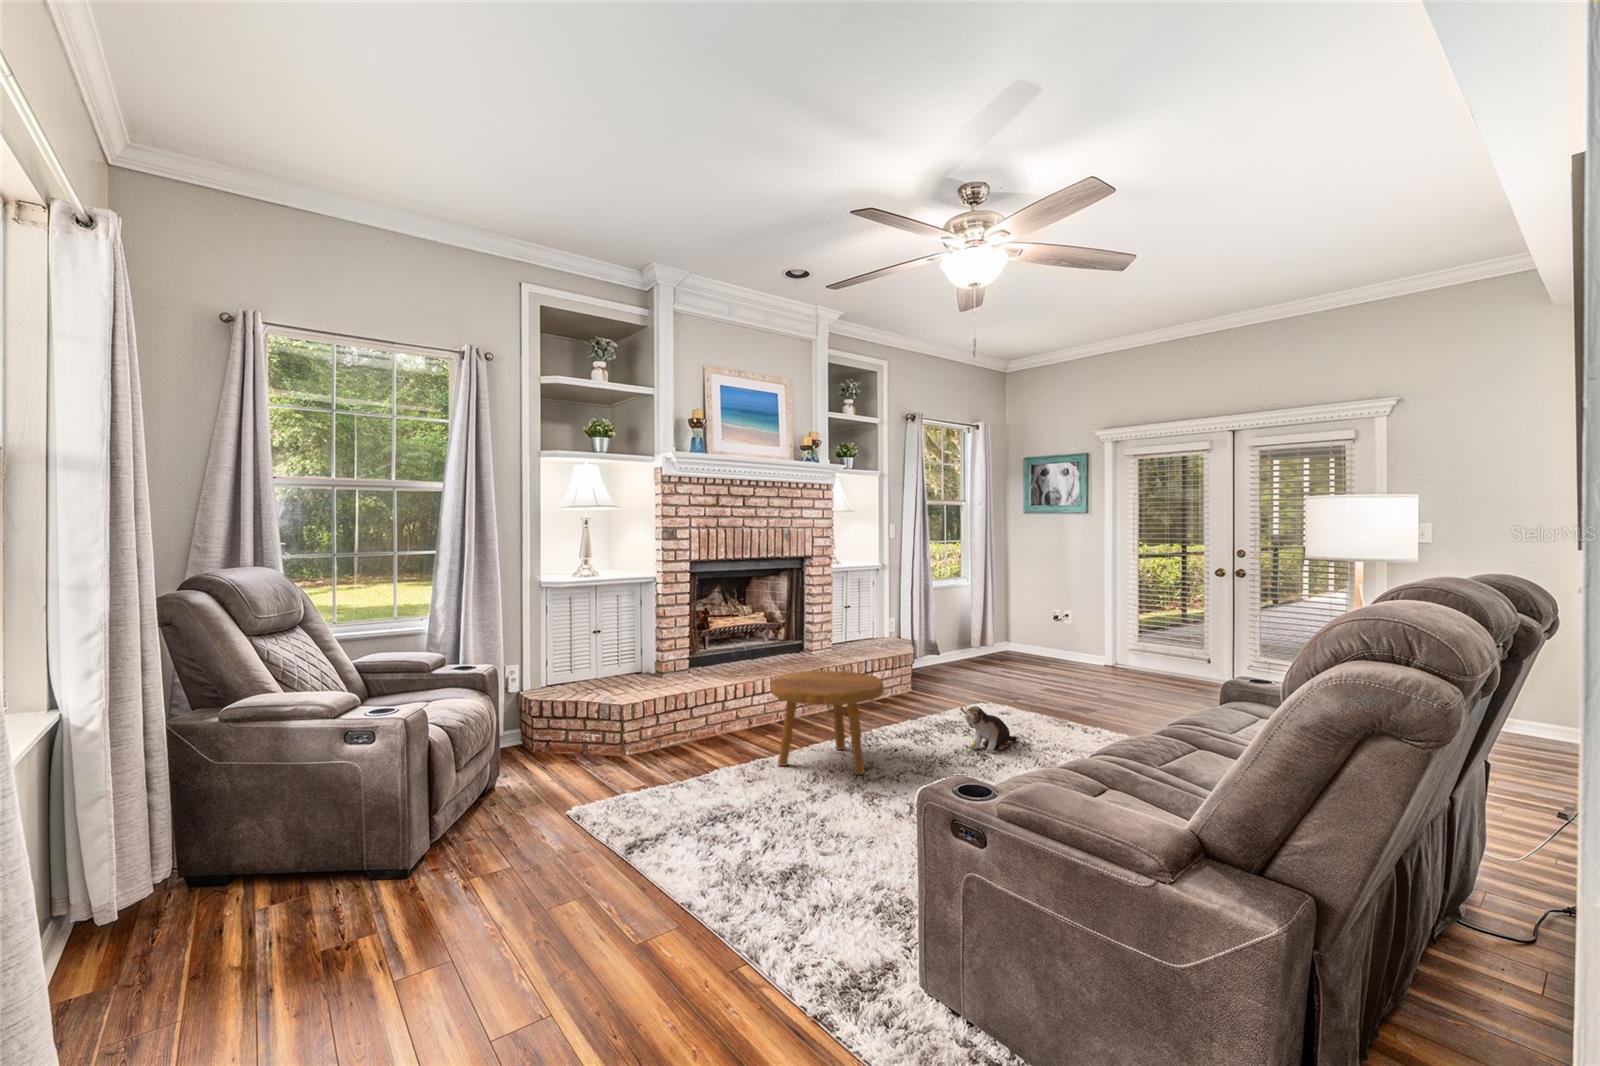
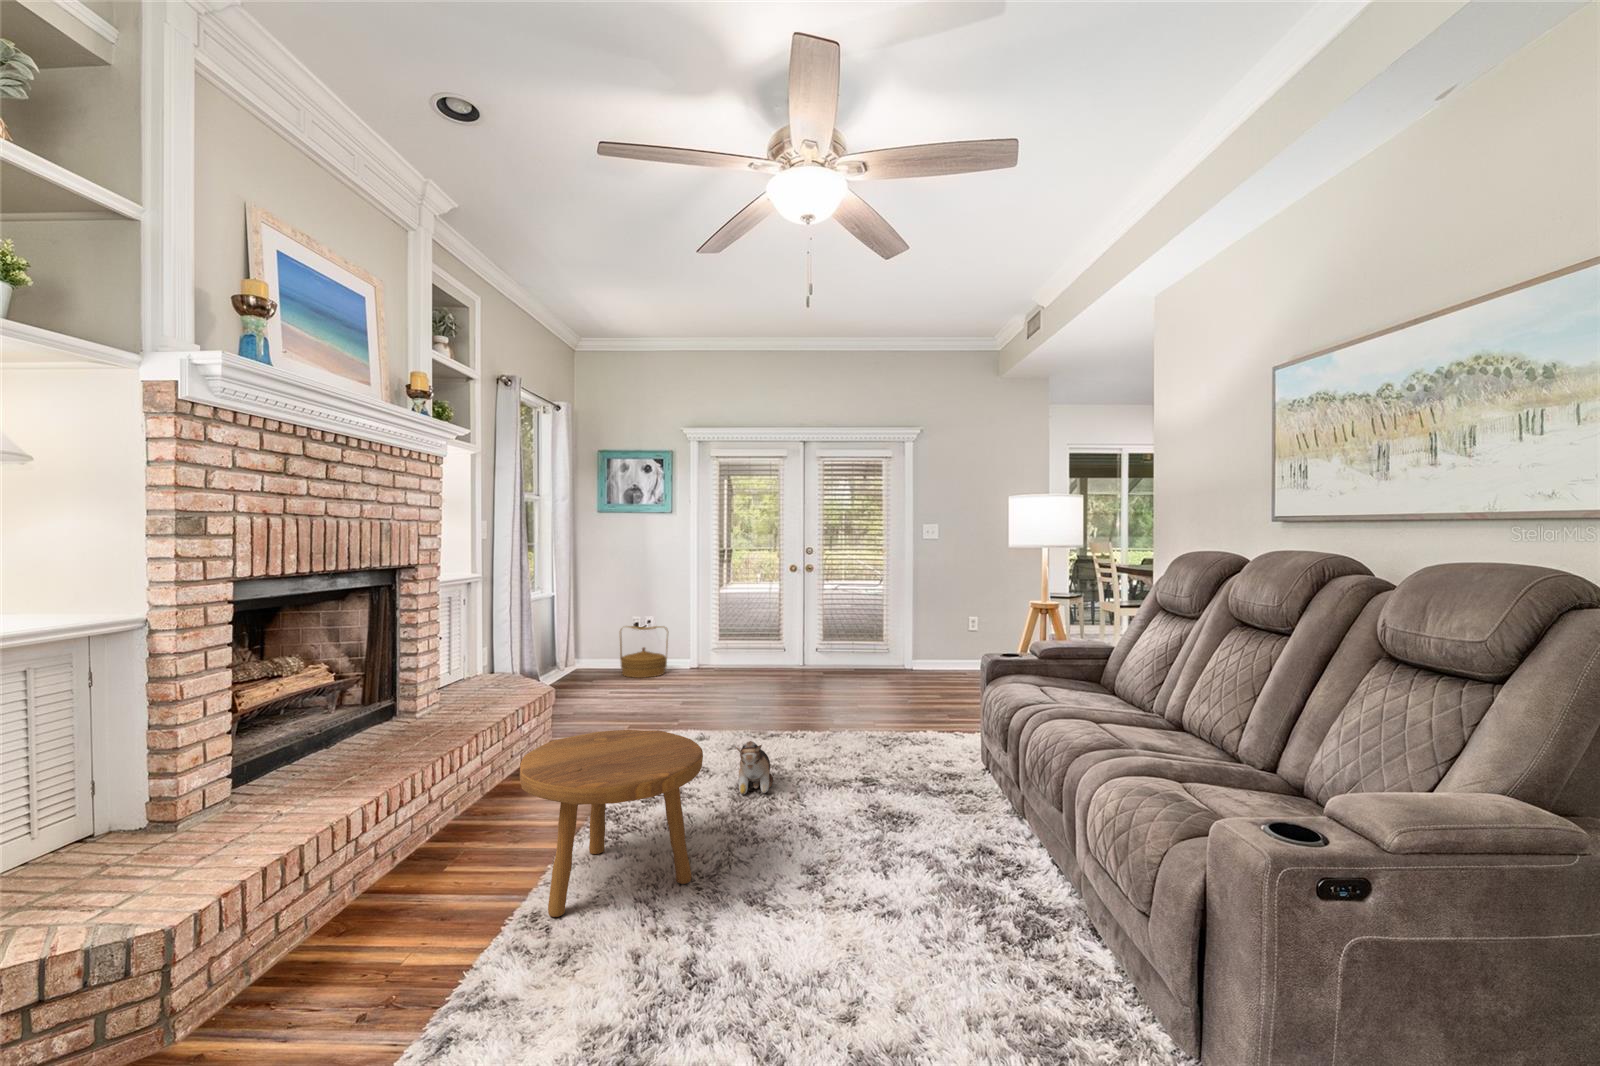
woven basket: none [1034,617,1078,666] -> present [620,626,668,678]

